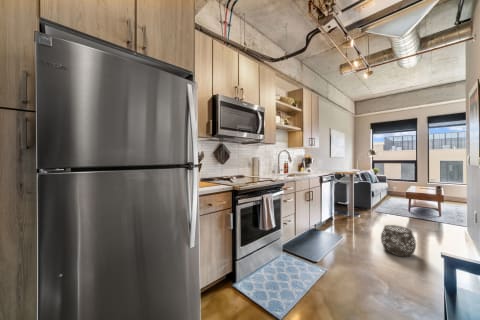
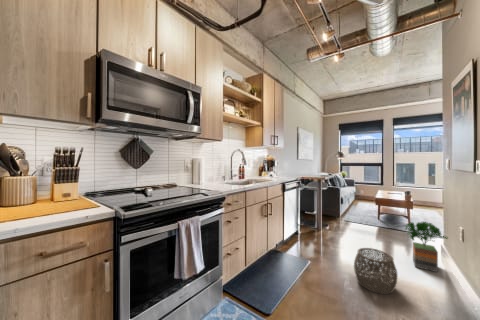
potted tree: none [426,207,465,248] -> present [405,222,448,272]

